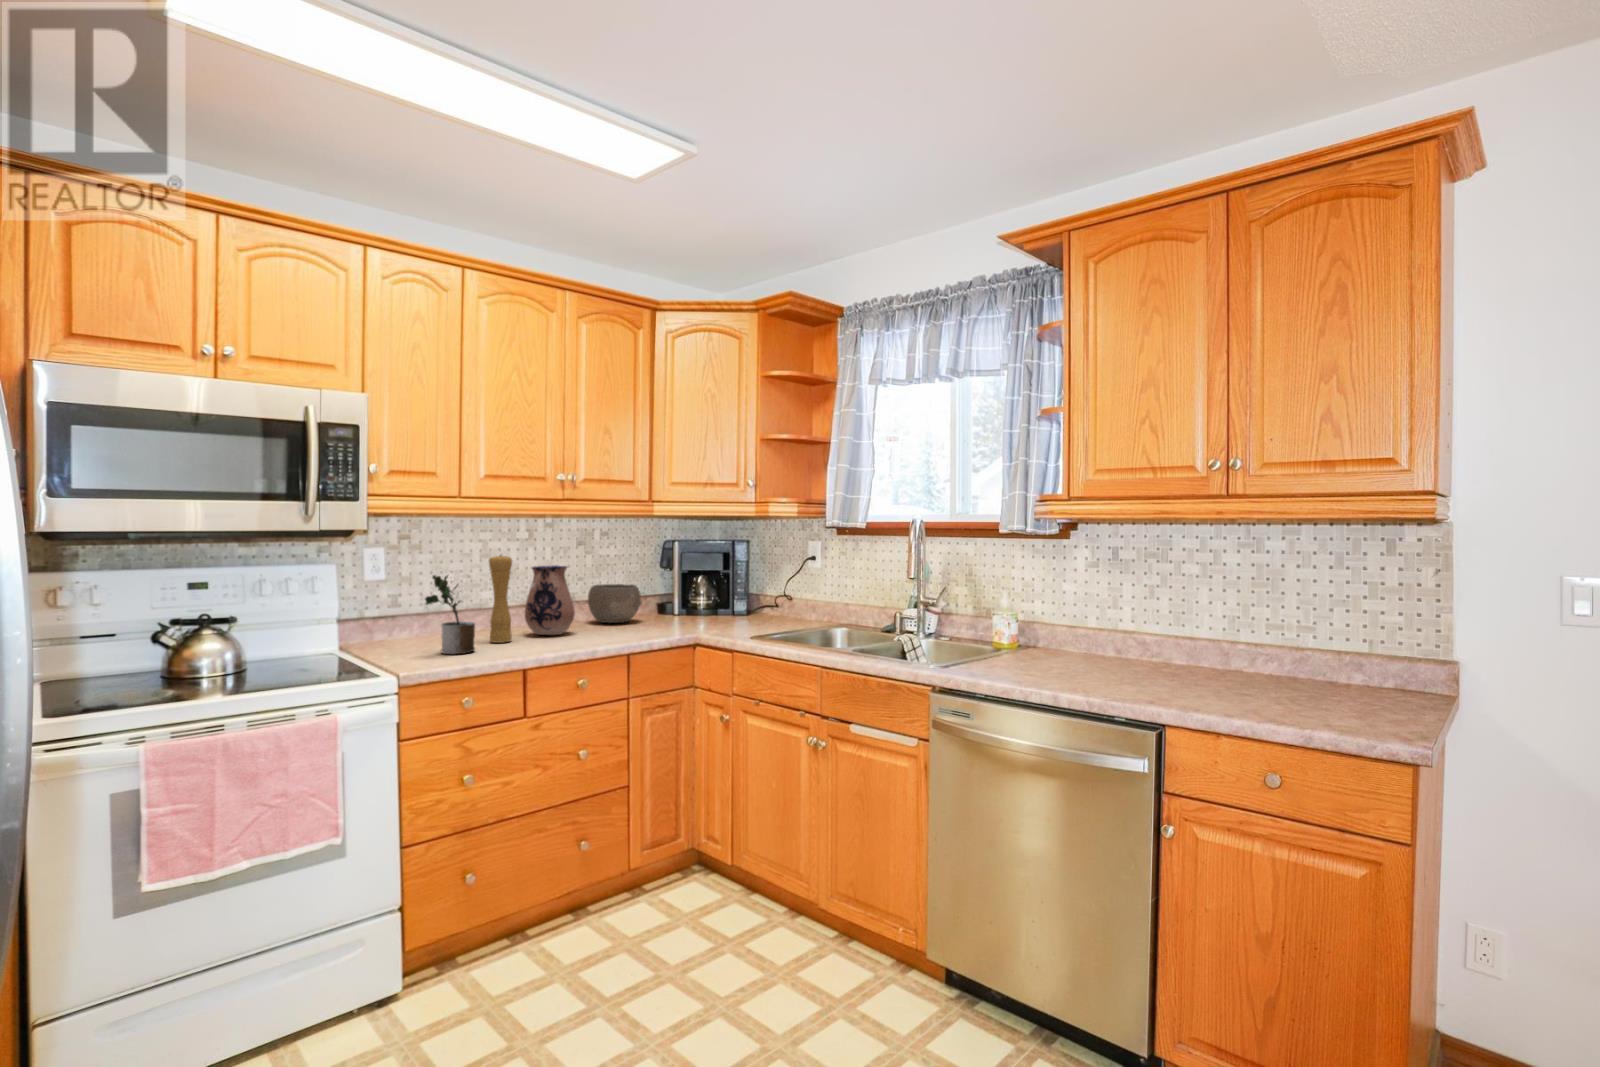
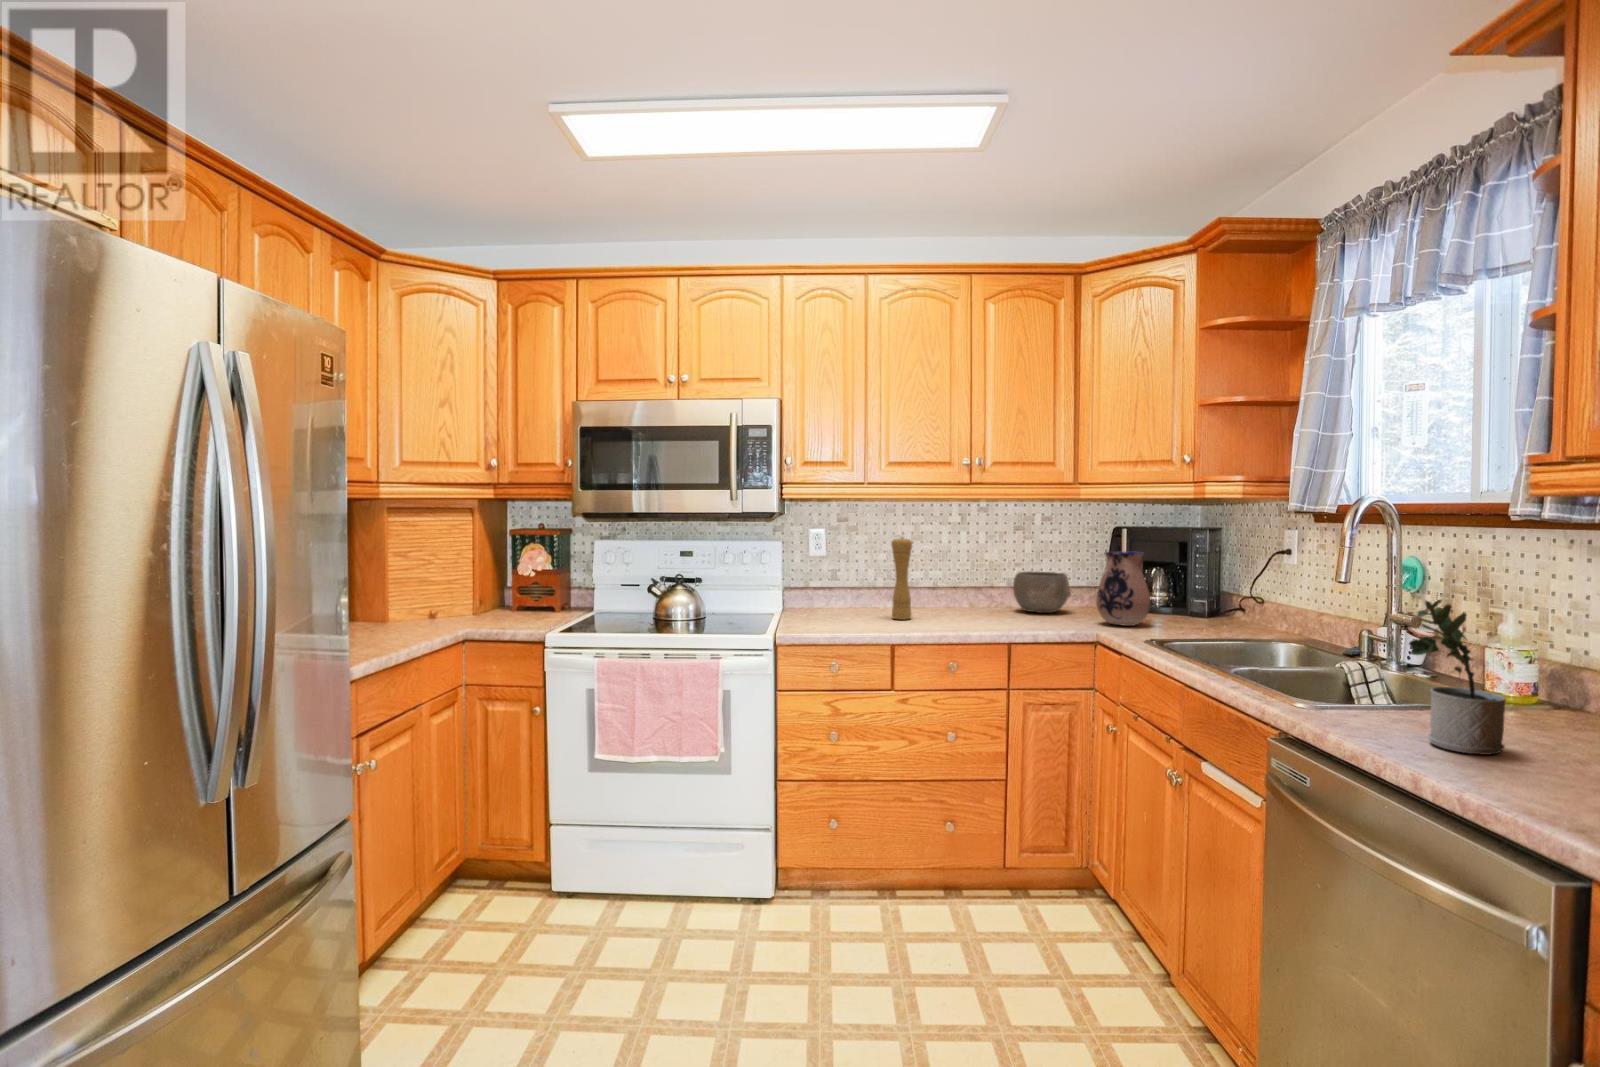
ceramic pitcher: present [525,565,575,635] -> present [1096,552,1151,626]
potted plant: present [425,575,475,654] -> present [1409,600,1506,755]

